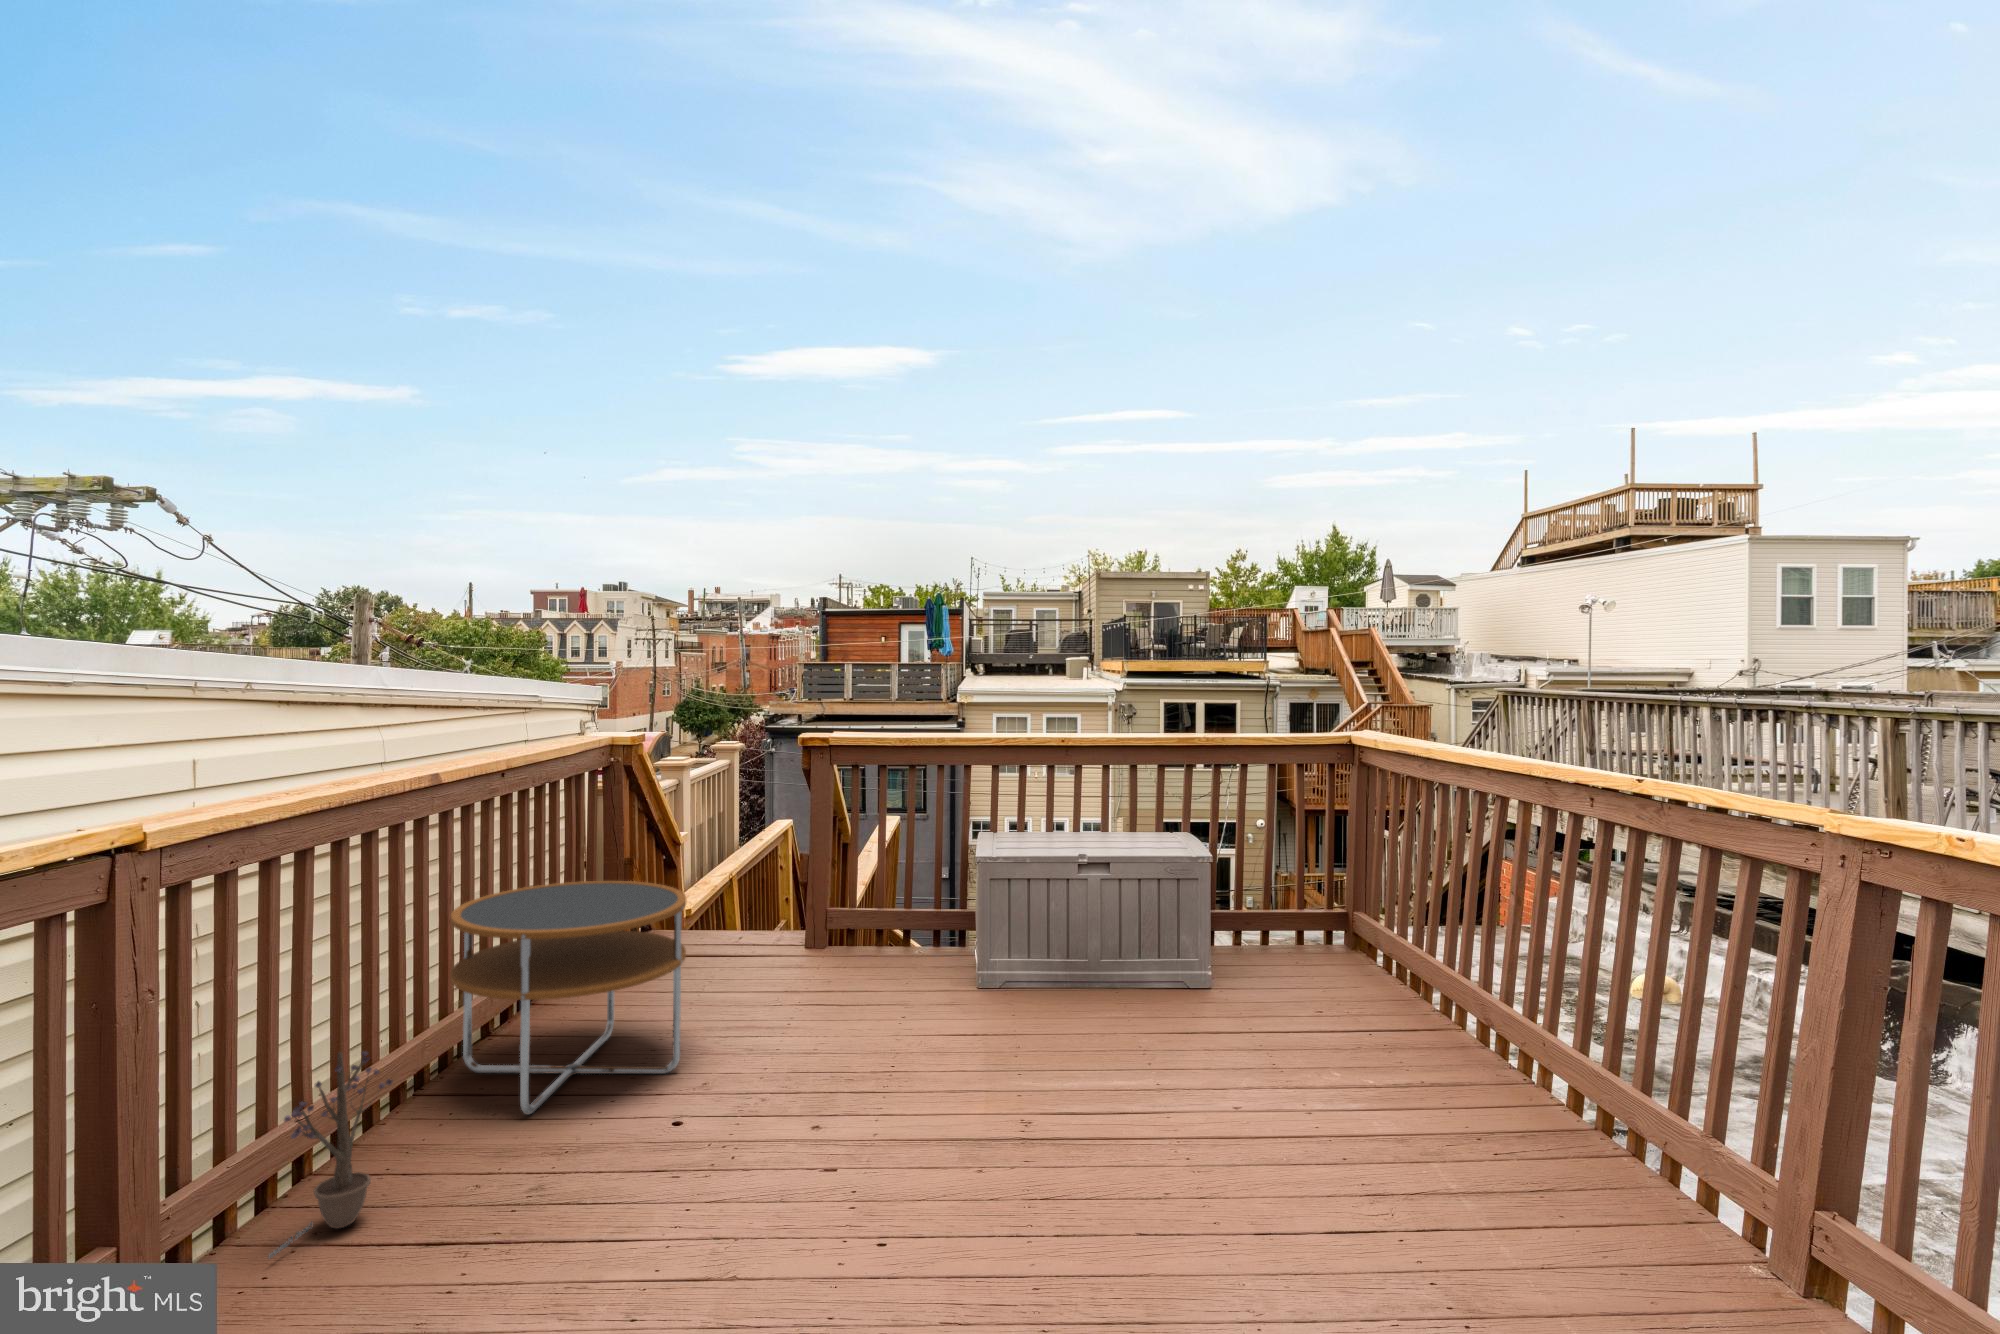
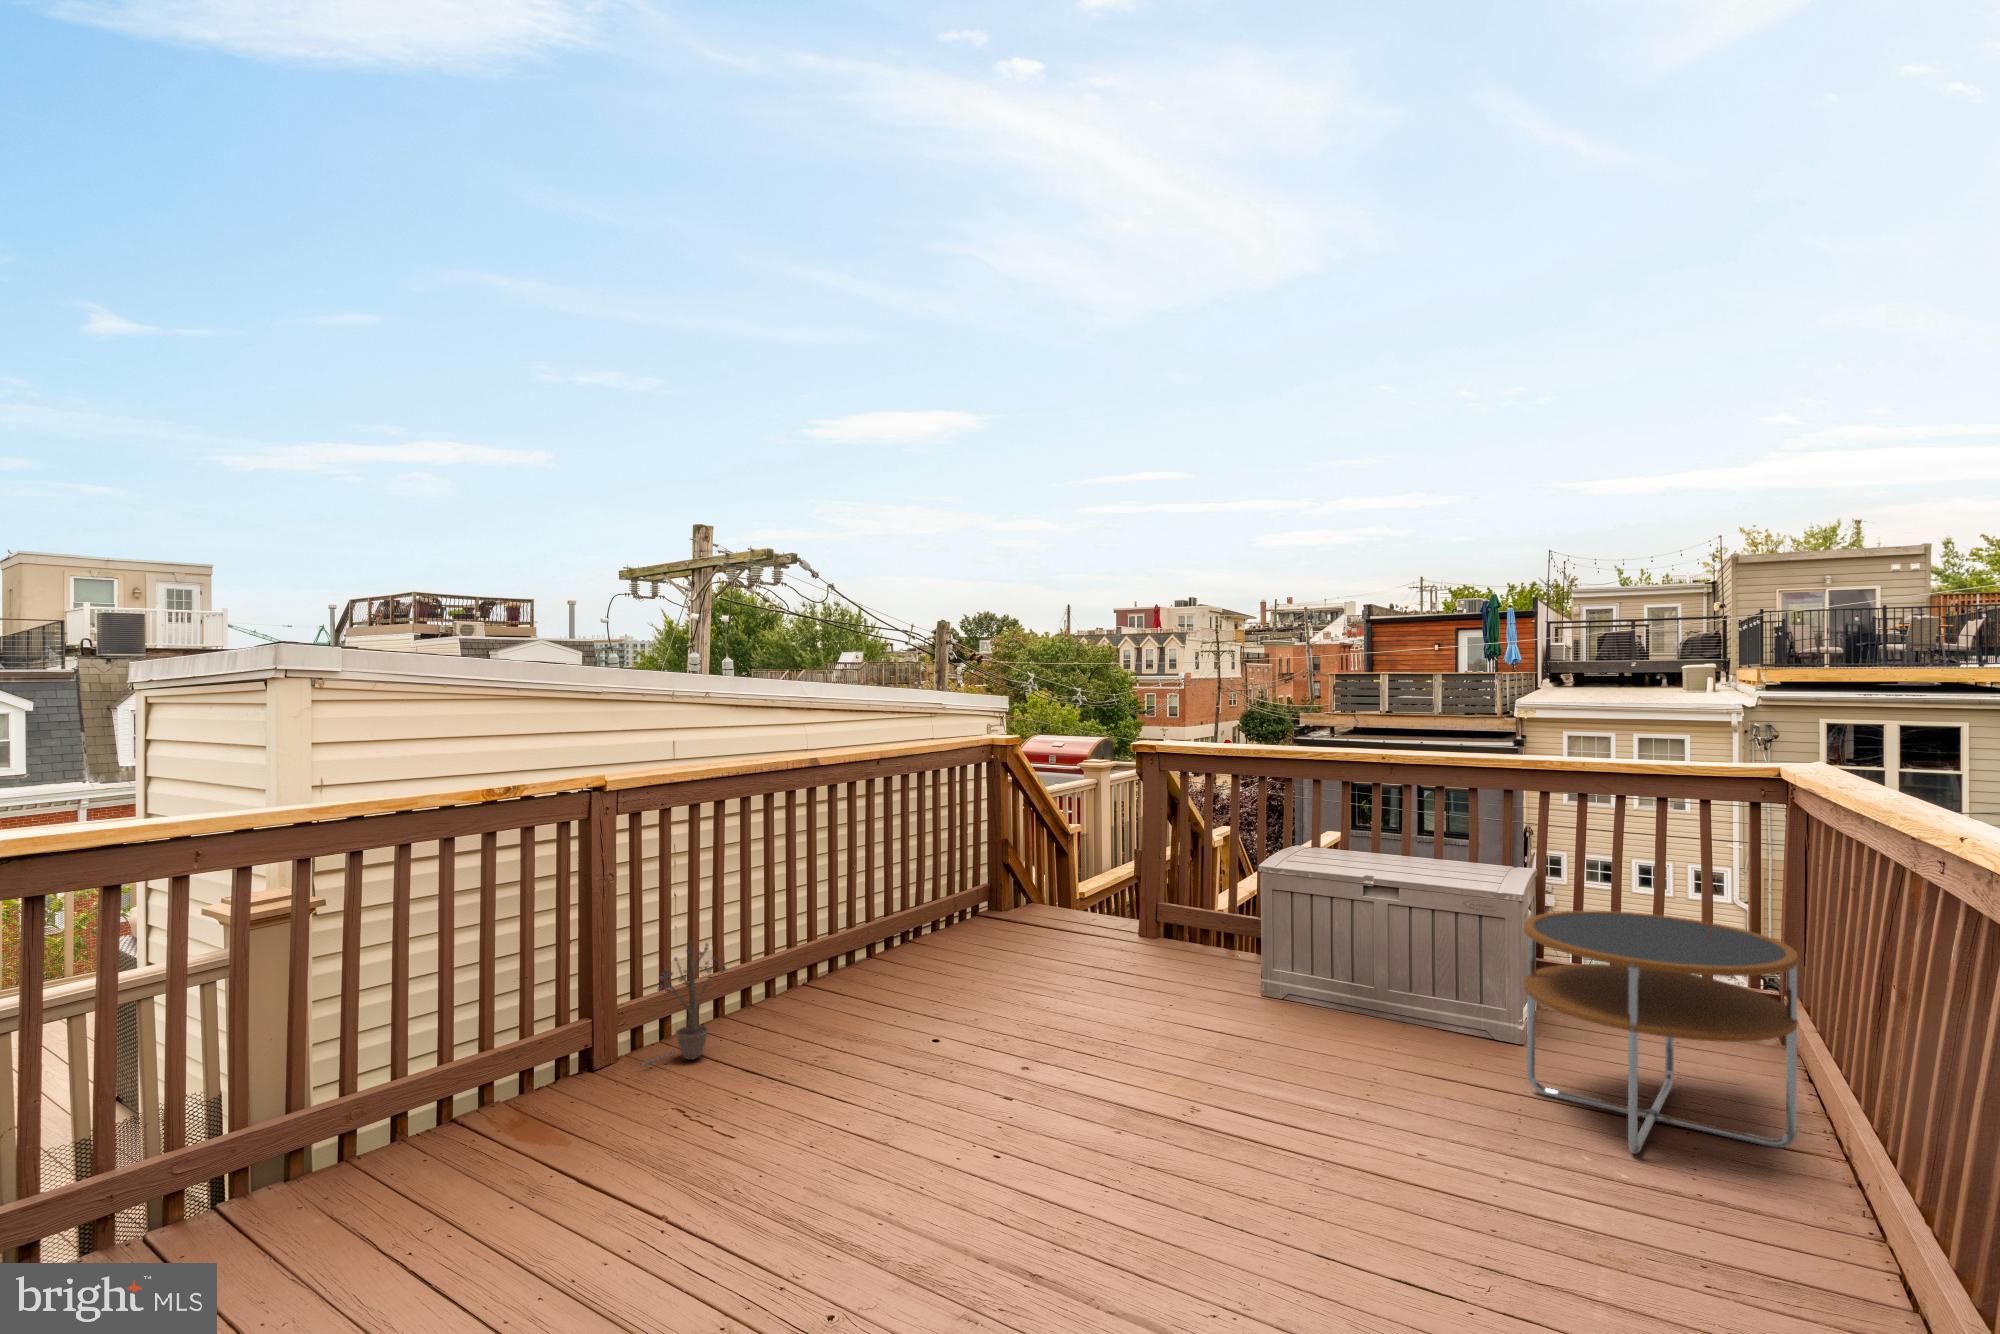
side table: present [450,881,686,1114] -> present [1524,911,1798,1154]

